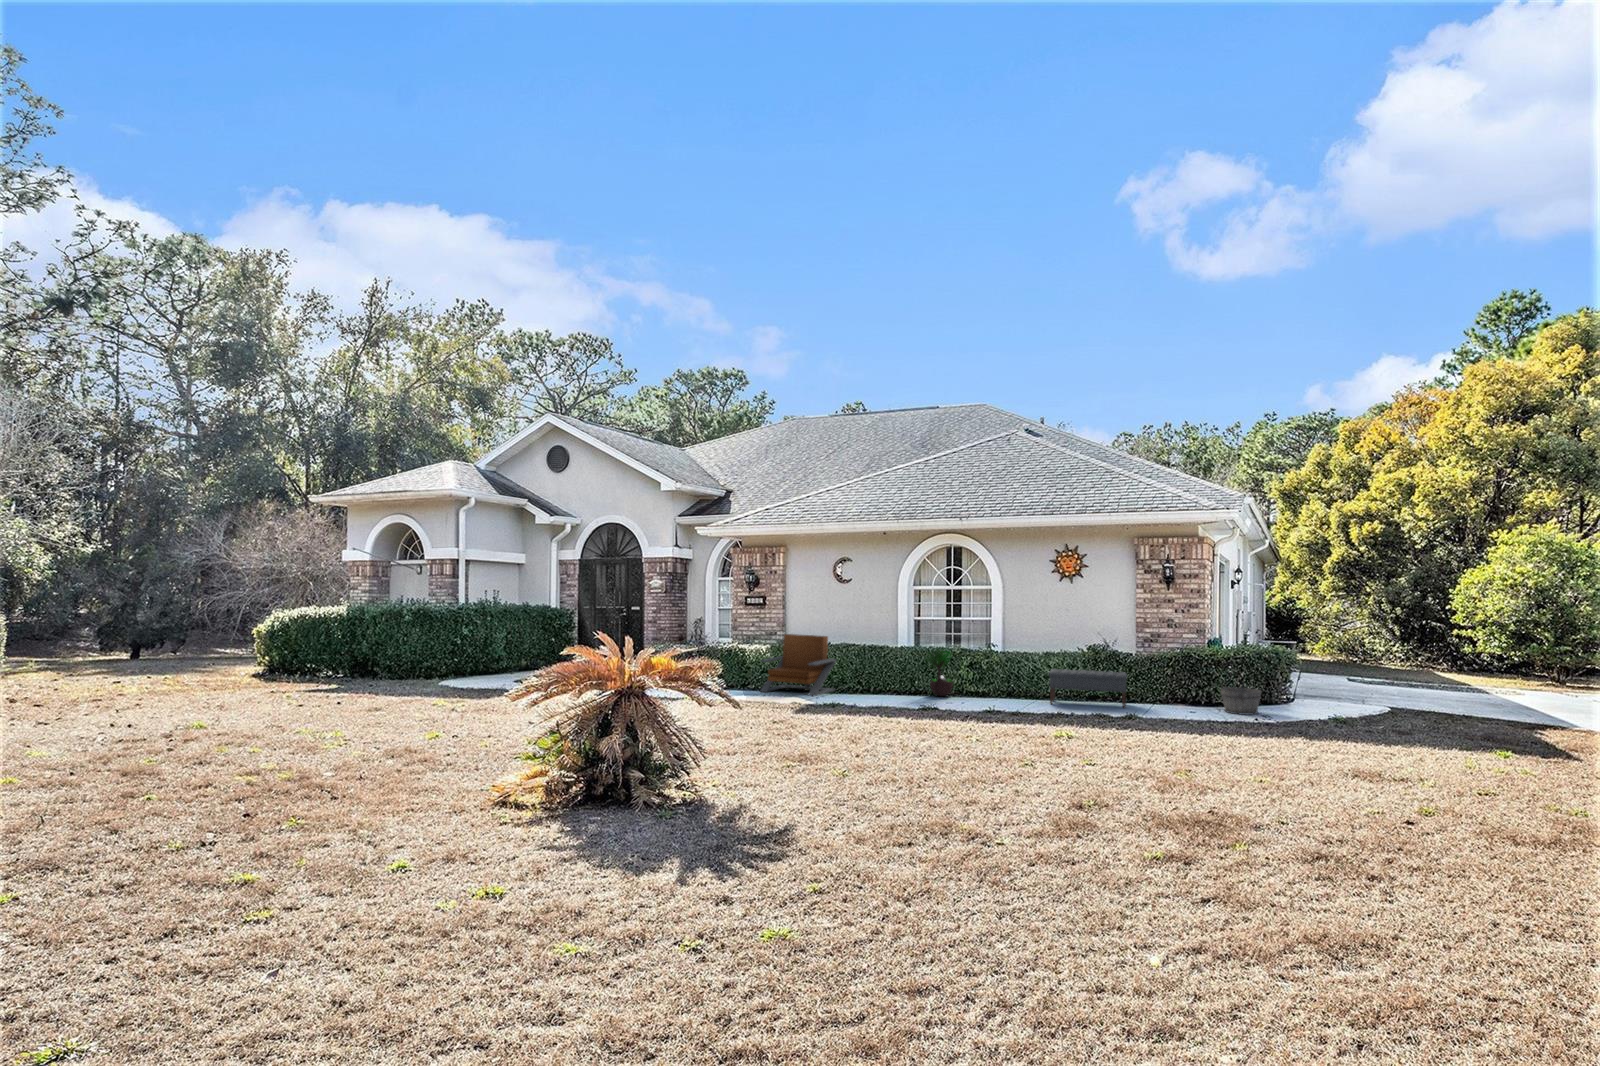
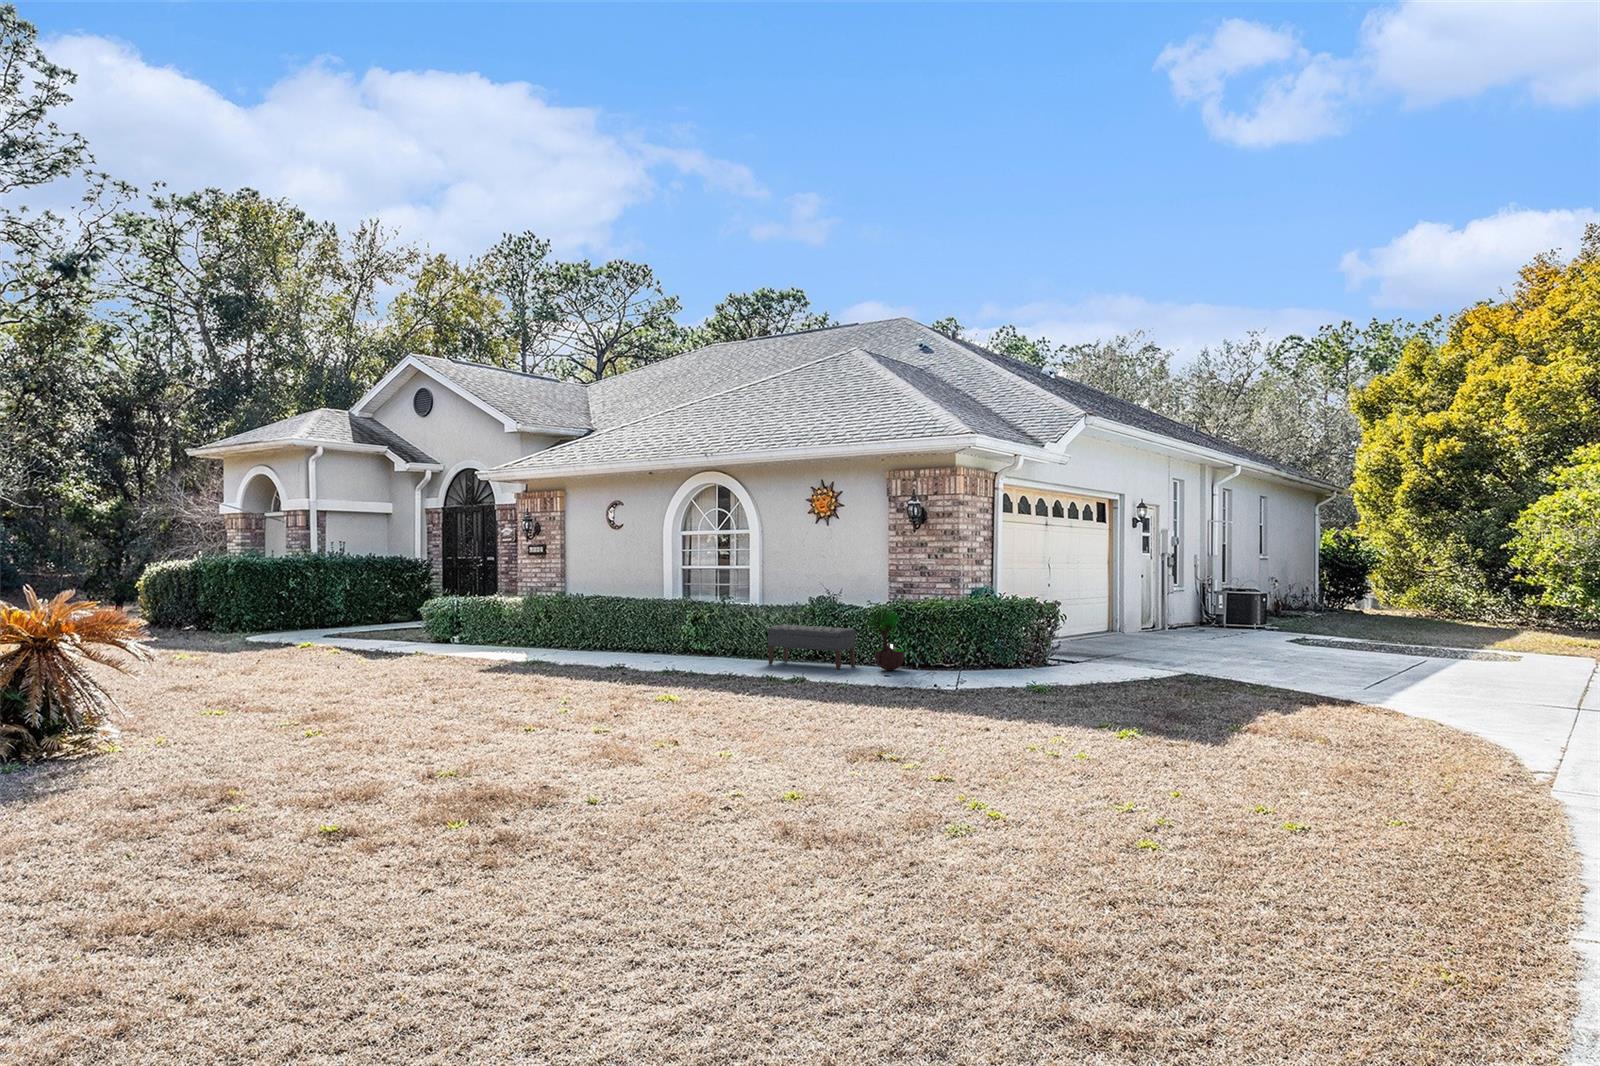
lounge chair: present [760,634,836,696] -> none [502,586,588,654]
potted tree: present [926,649,953,696] -> present [866,608,904,670]
wooden bucket: present [1221,684,1261,715] -> none [937,639,982,678]

